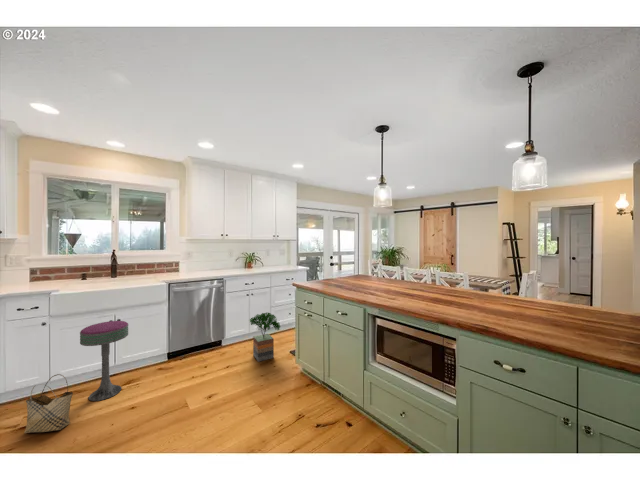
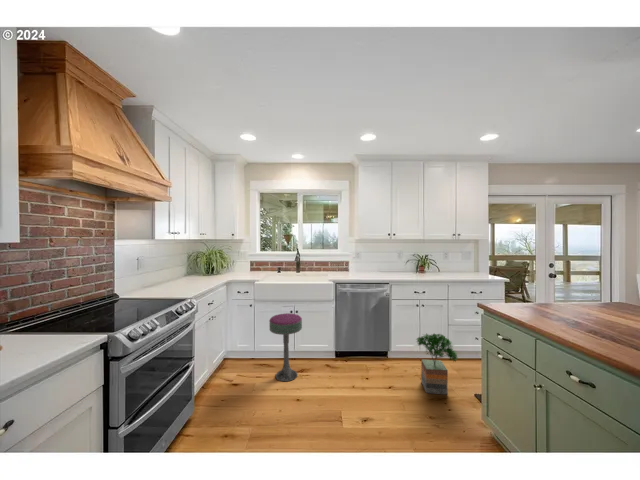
woven basket: present [24,374,73,433] -> none [236,352,262,398]

